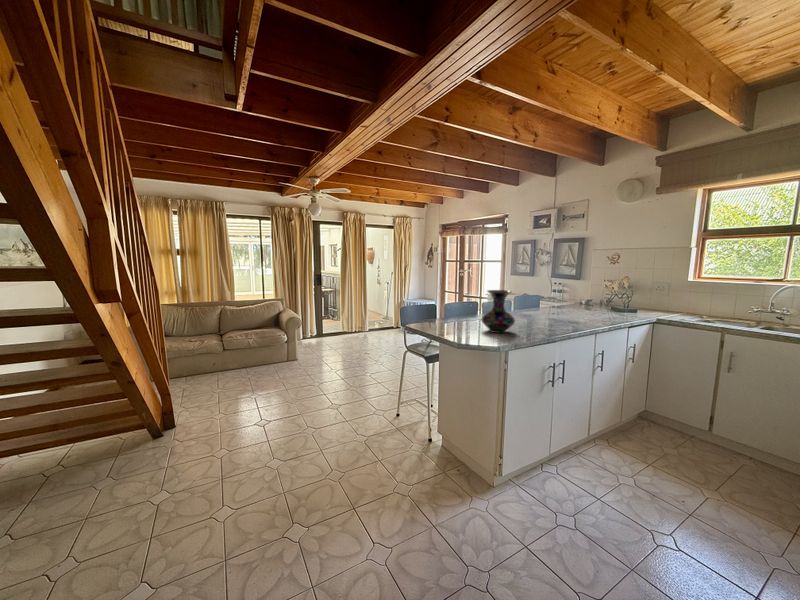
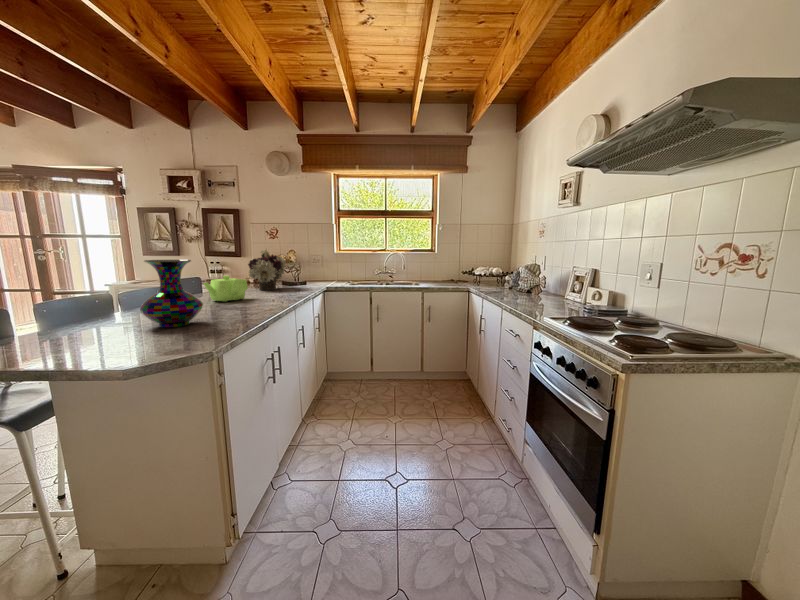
flower arrangement: none [575,277,613,314] -> present [248,249,286,290]
teapot: none [530,299,564,320] -> present [204,276,248,302]

